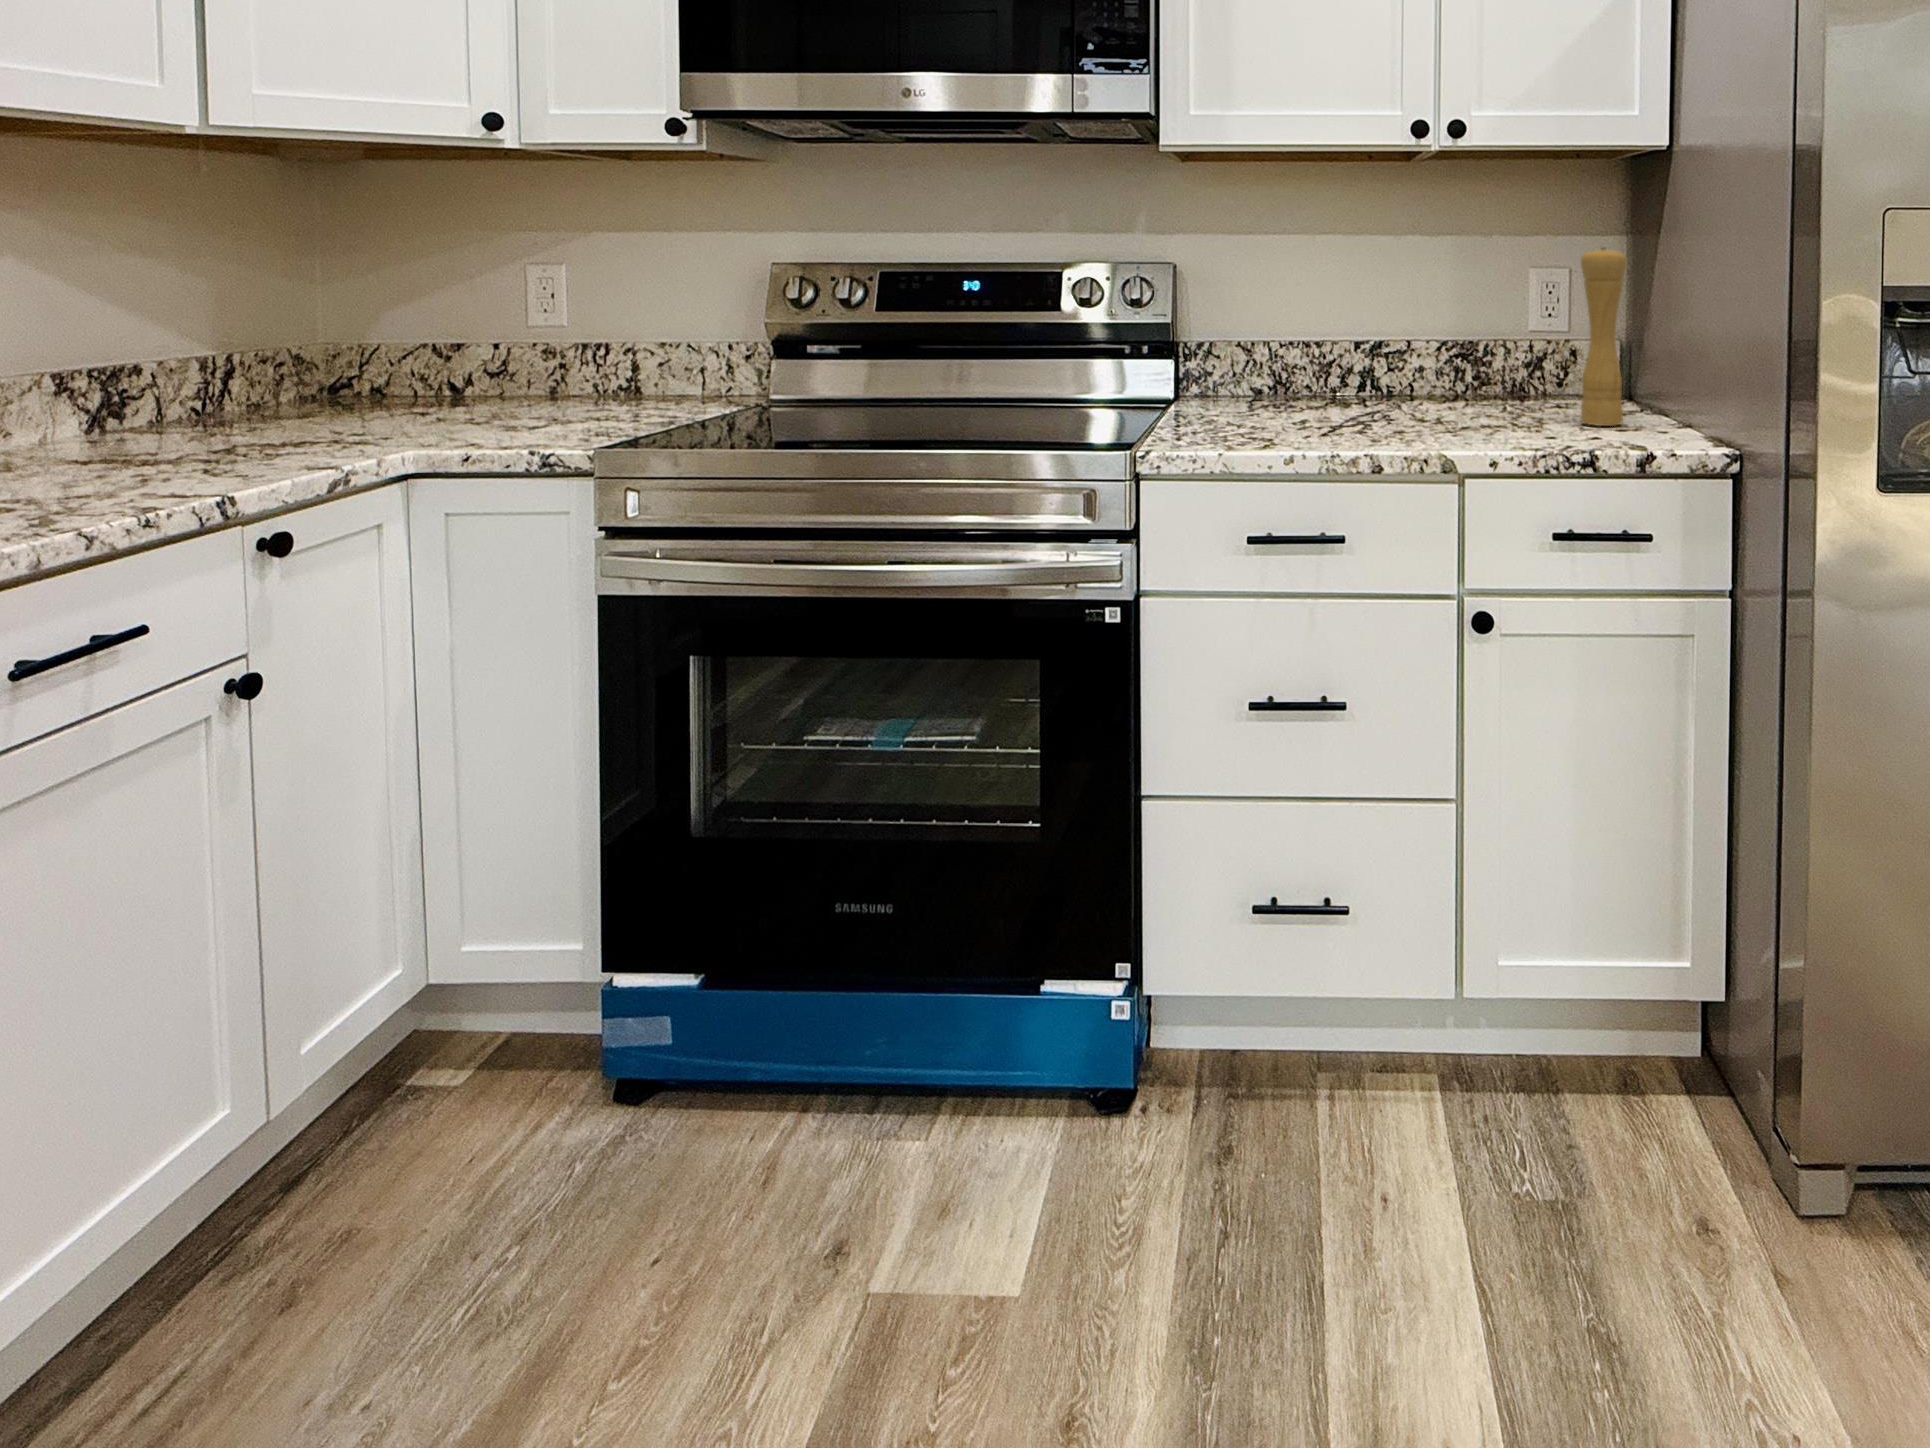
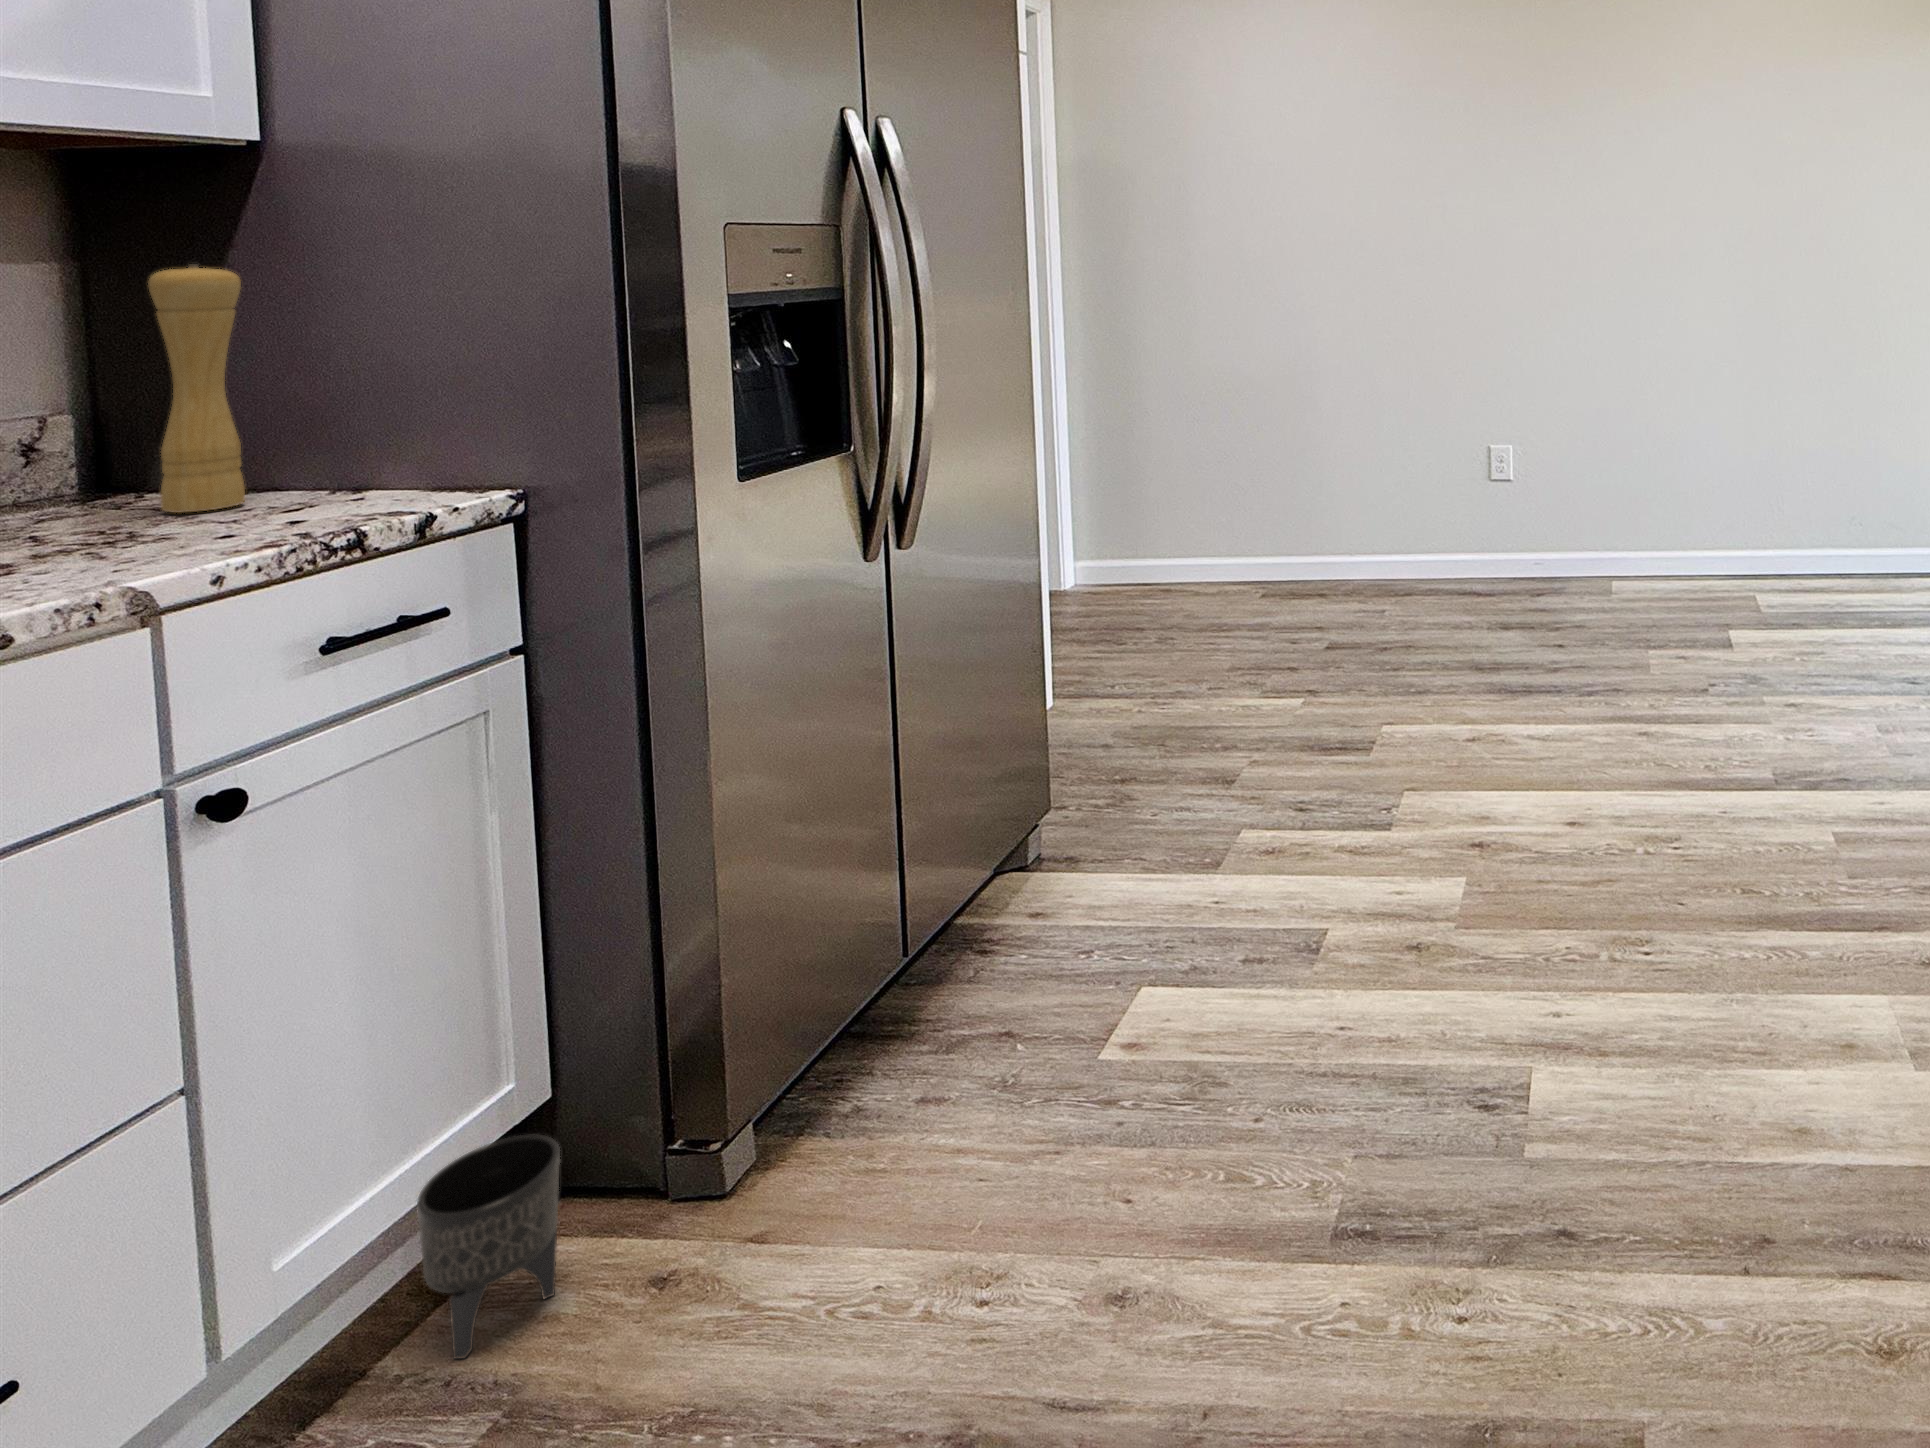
planter: none [1577,991,1673,1165] -> present [417,1135,560,1359]

